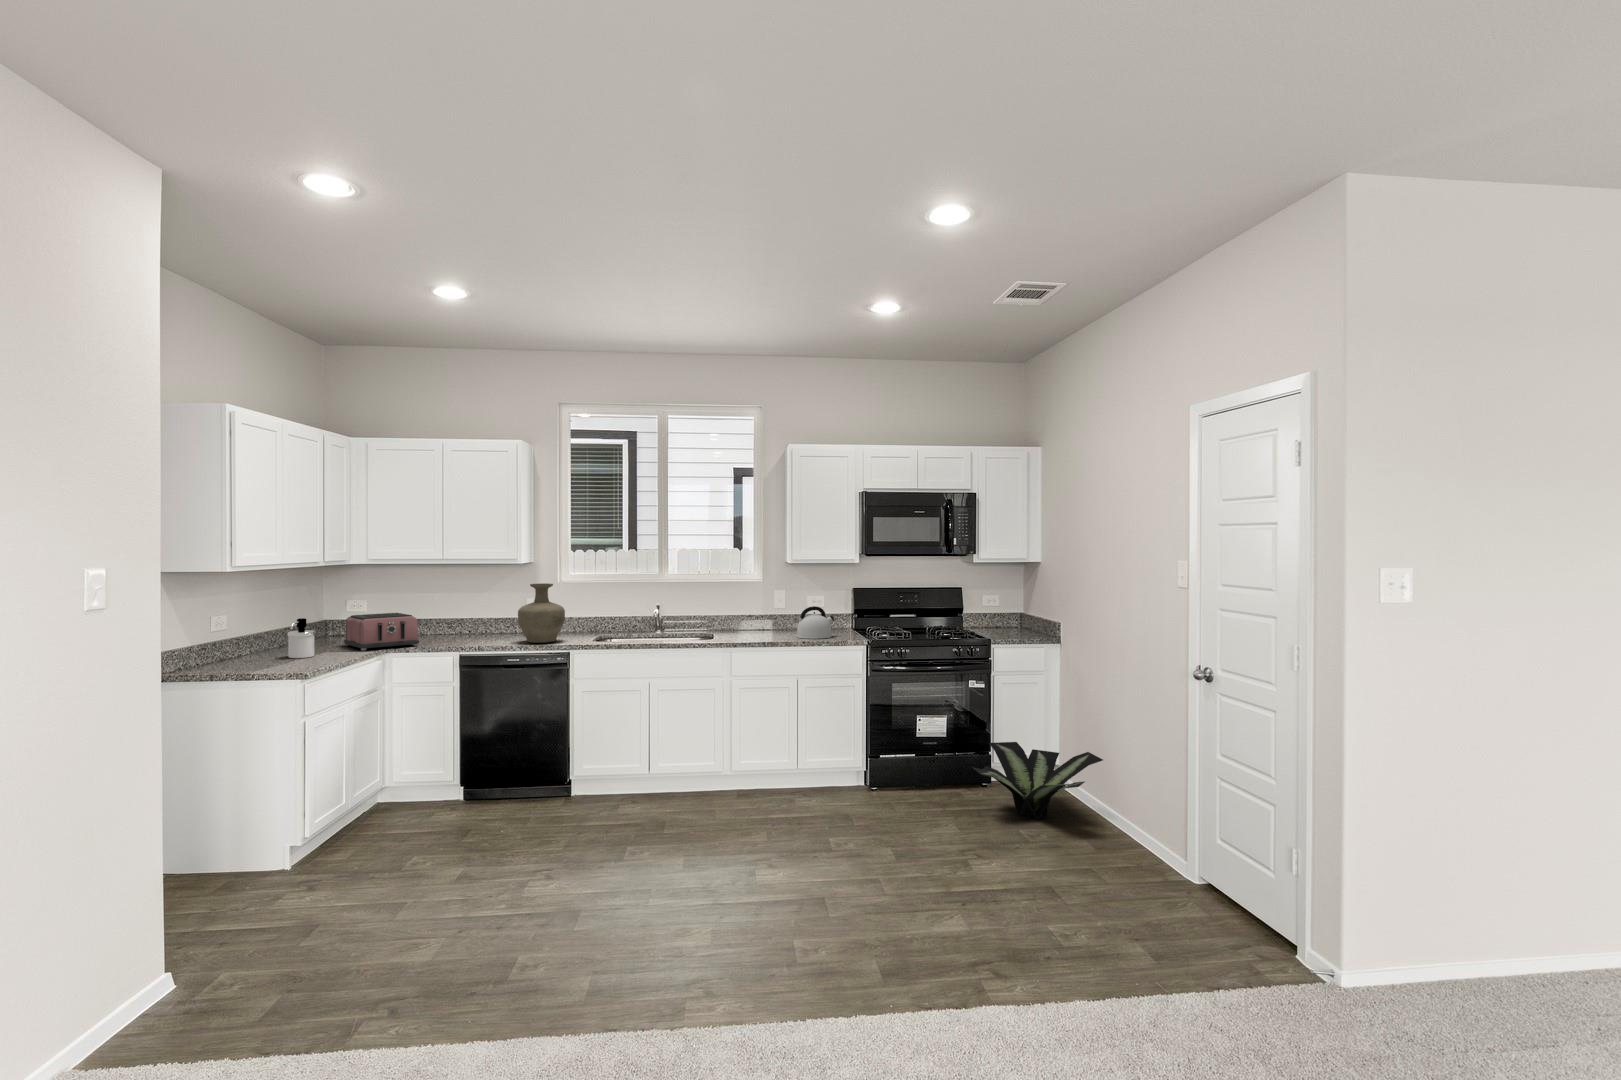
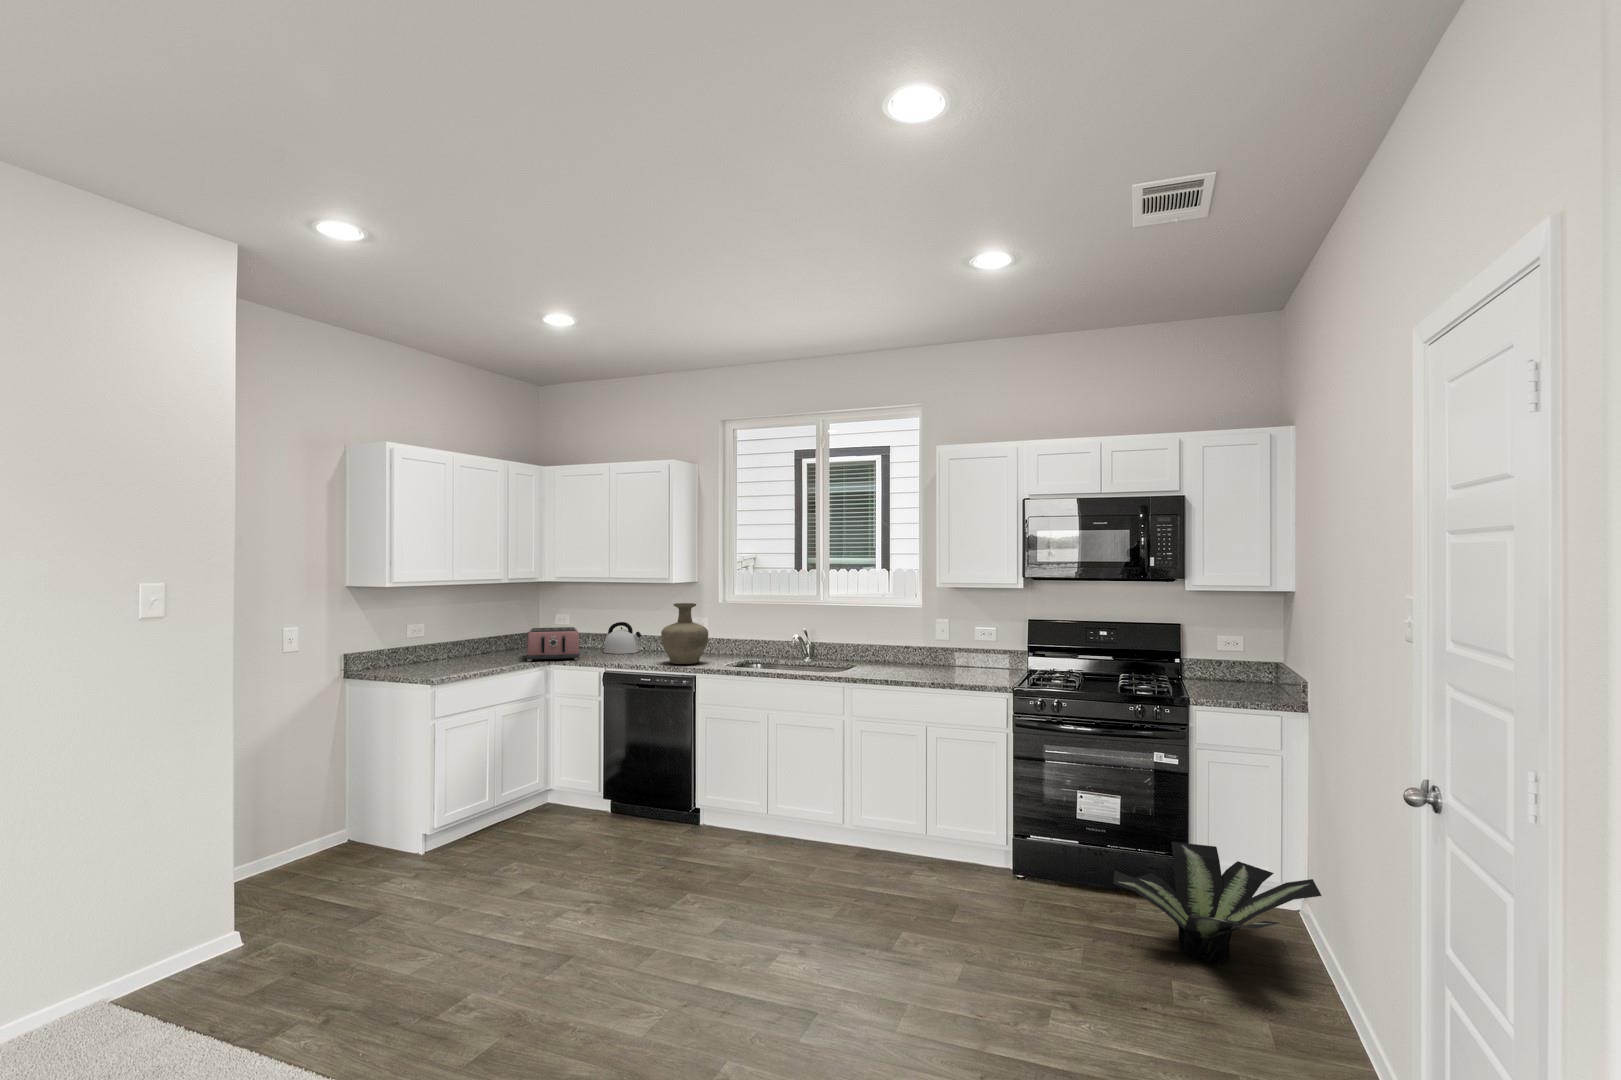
kettle: present [796,606,834,639] -> present [604,622,641,654]
soap dispenser: present [288,618,315,658] -> none [460,629,486,665]

